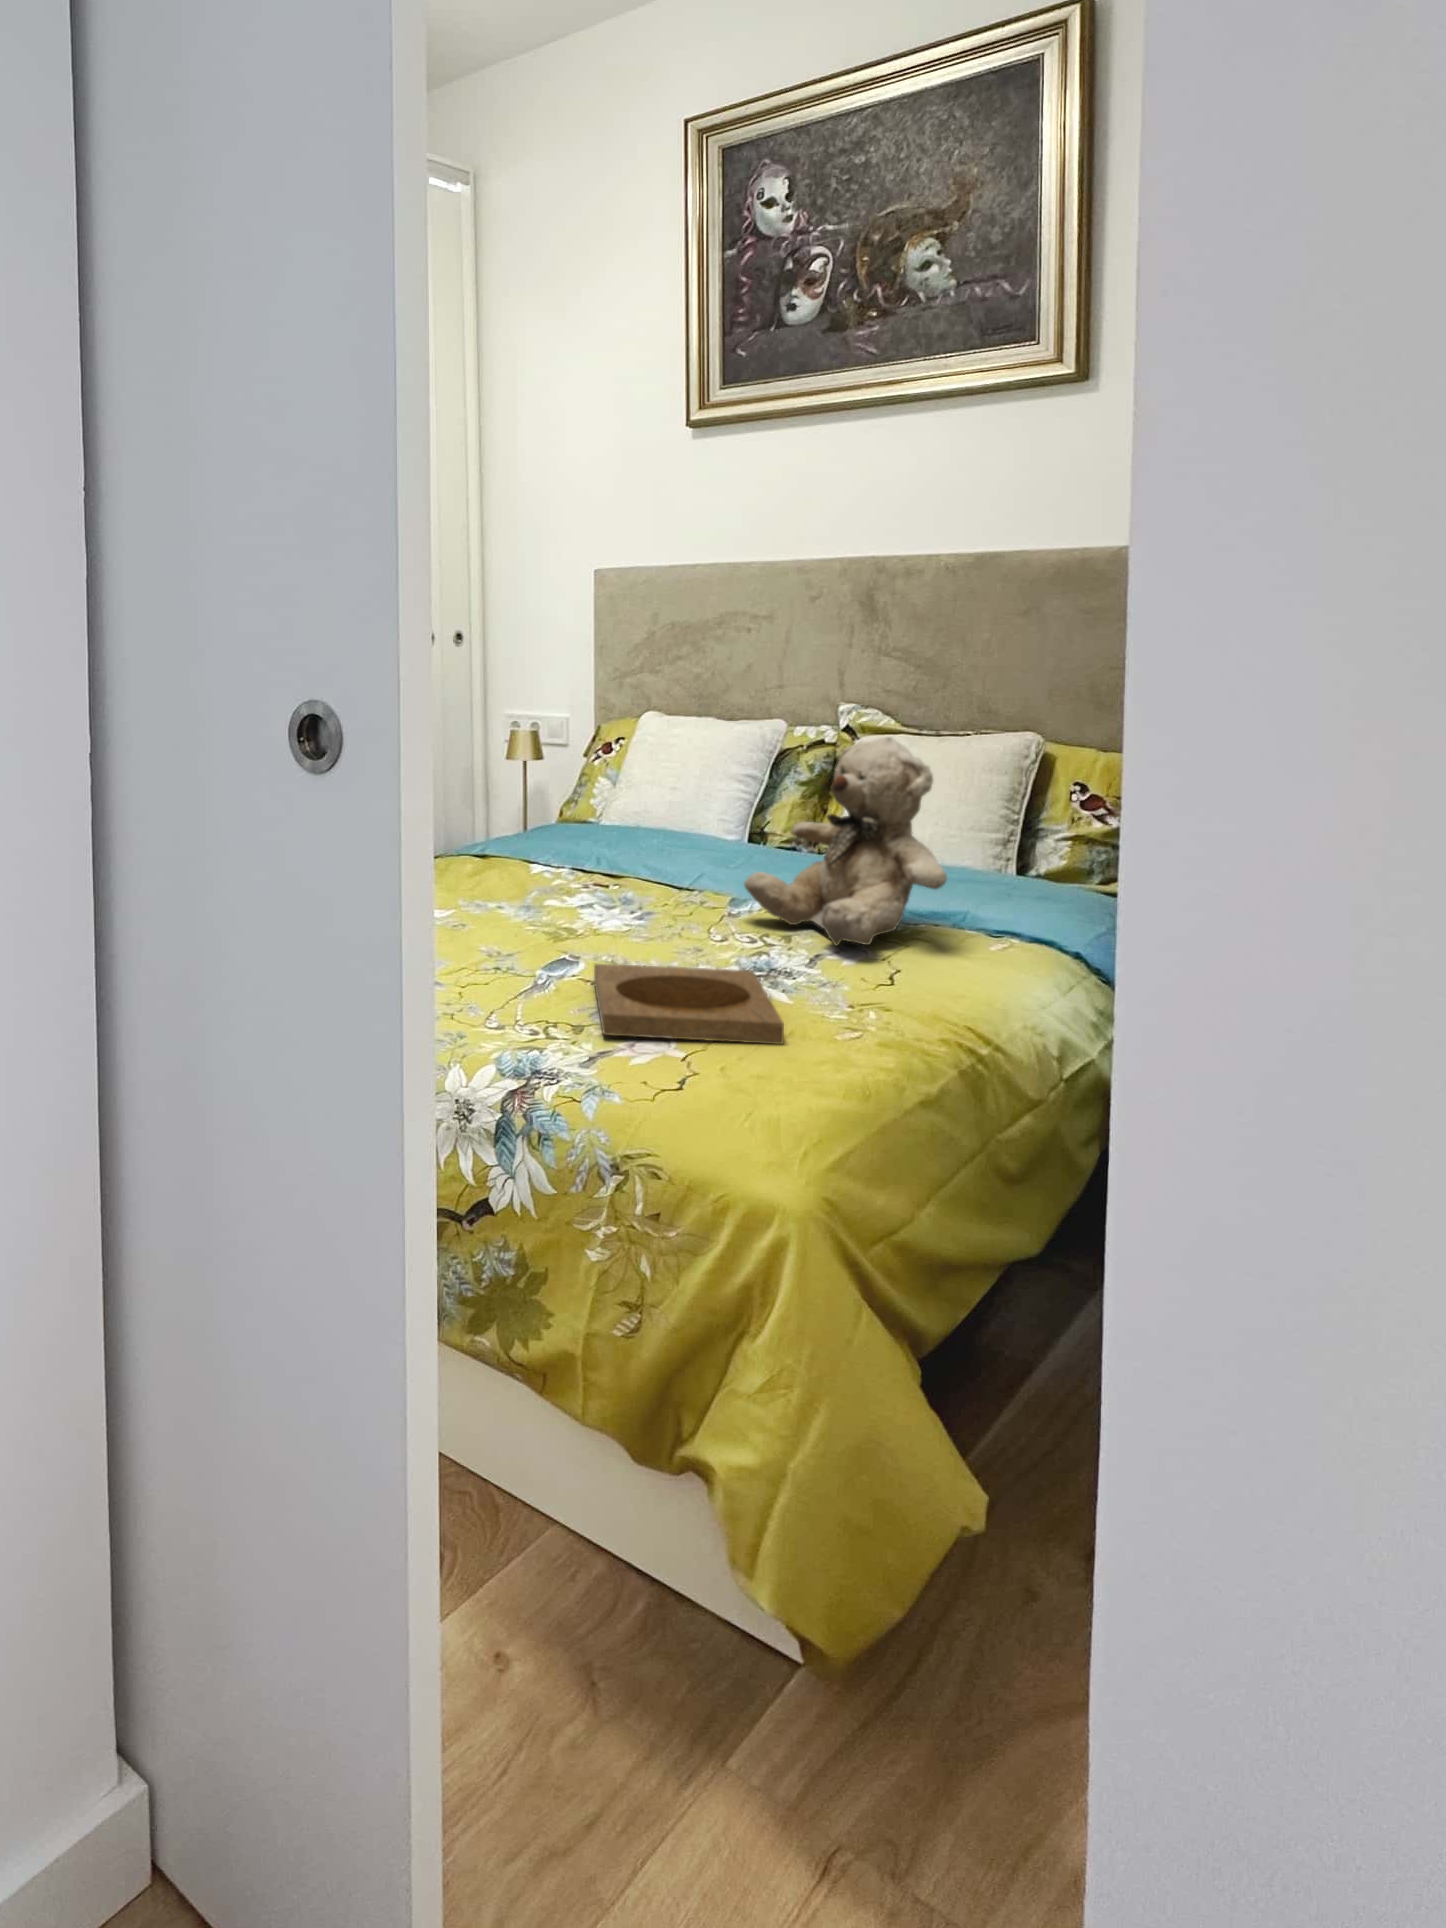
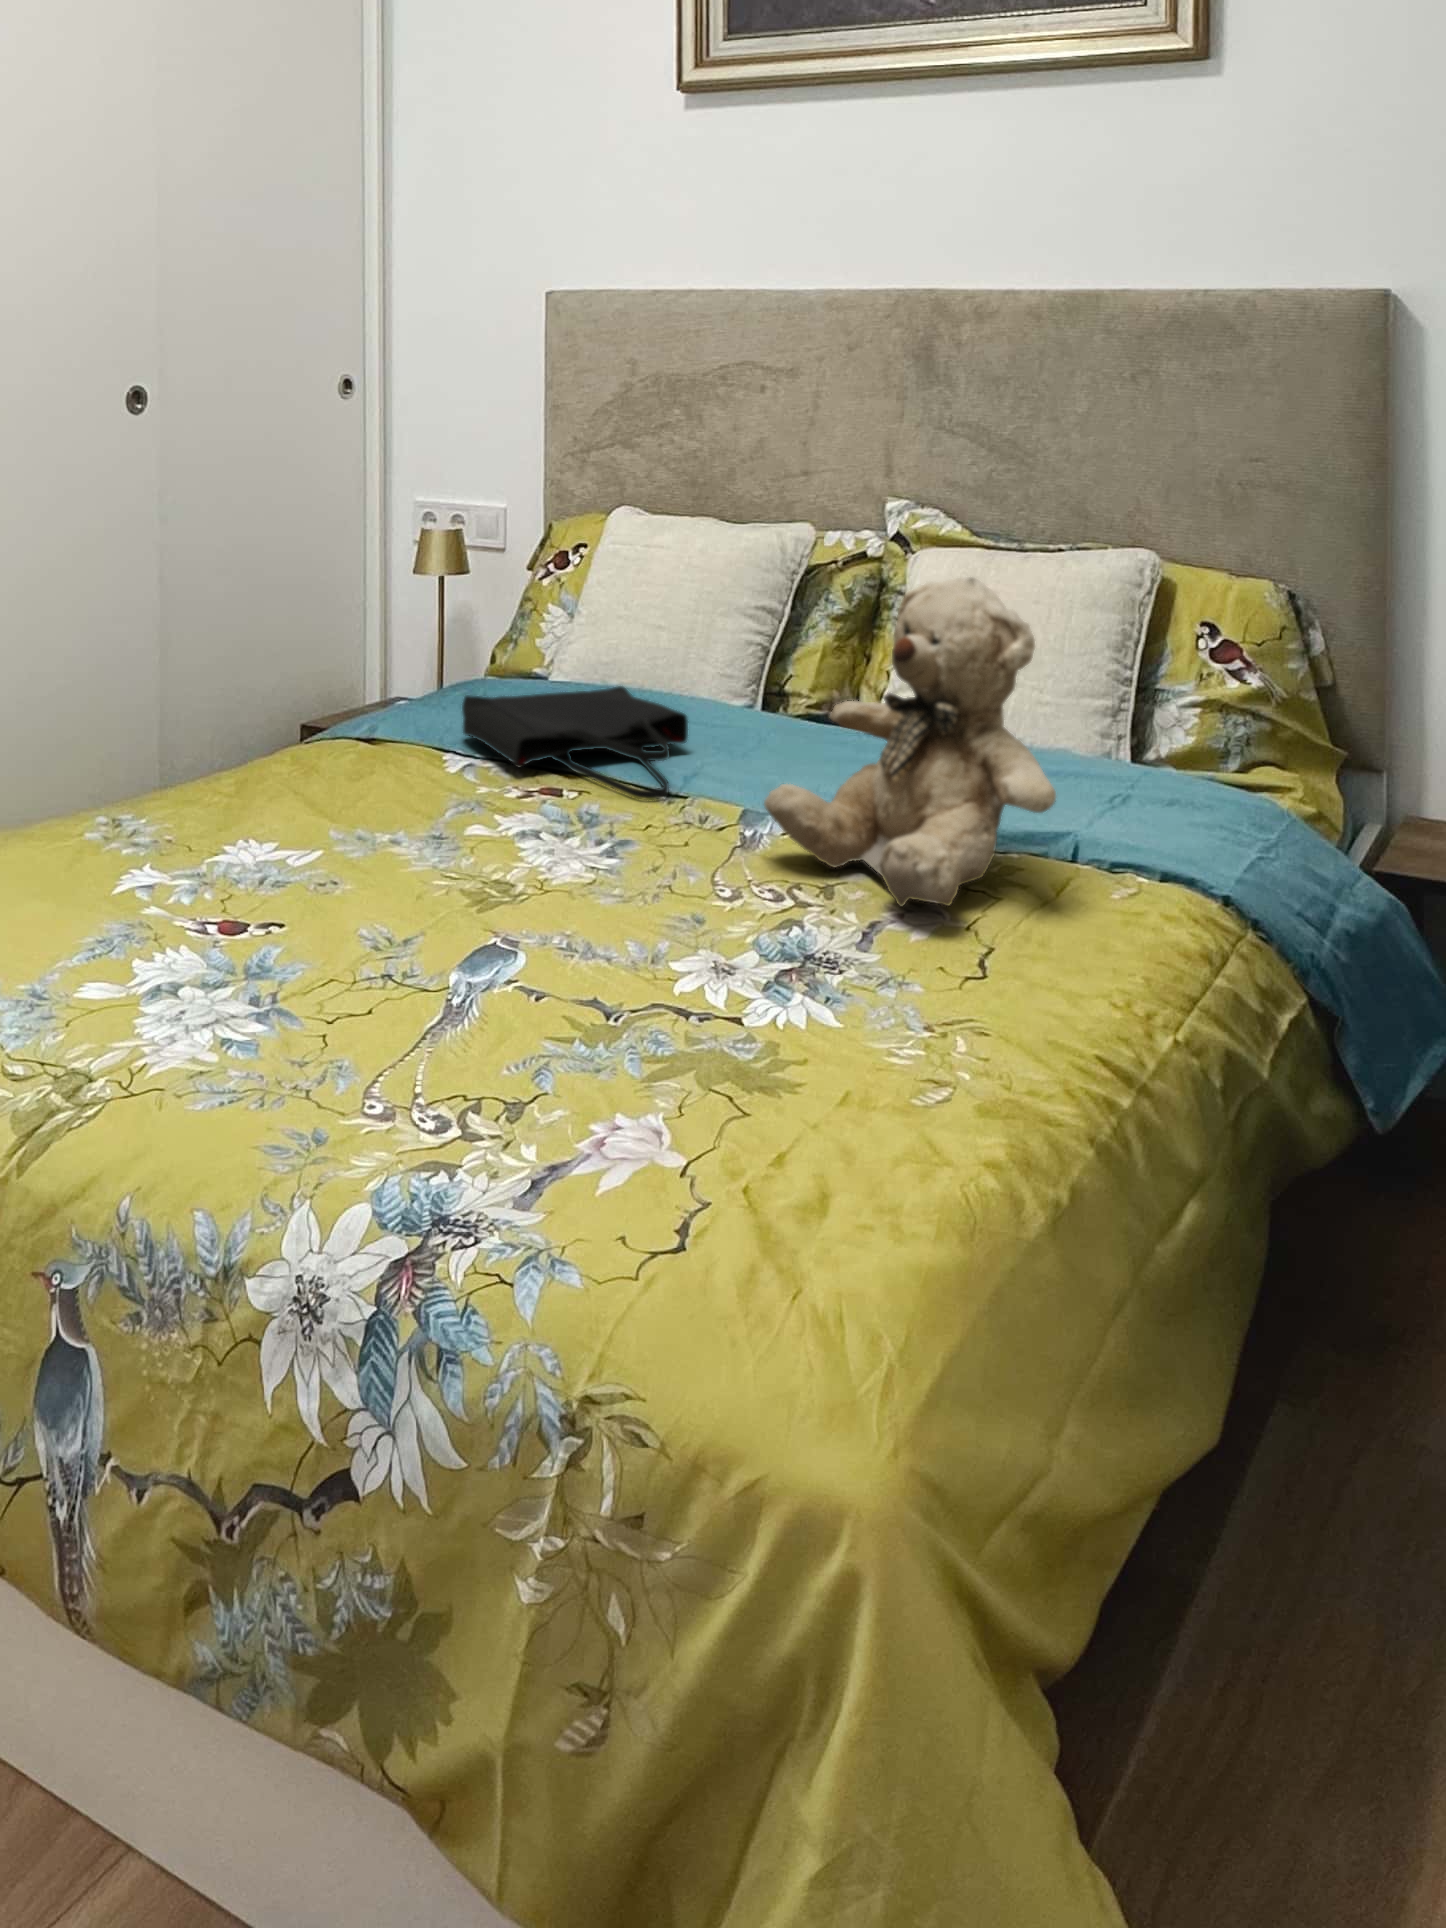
tote bag: none [542,825,695,889] -> present [462,686,688,800]
tray: present [594,964,784,1044] -> none [537,970,838,1122]

